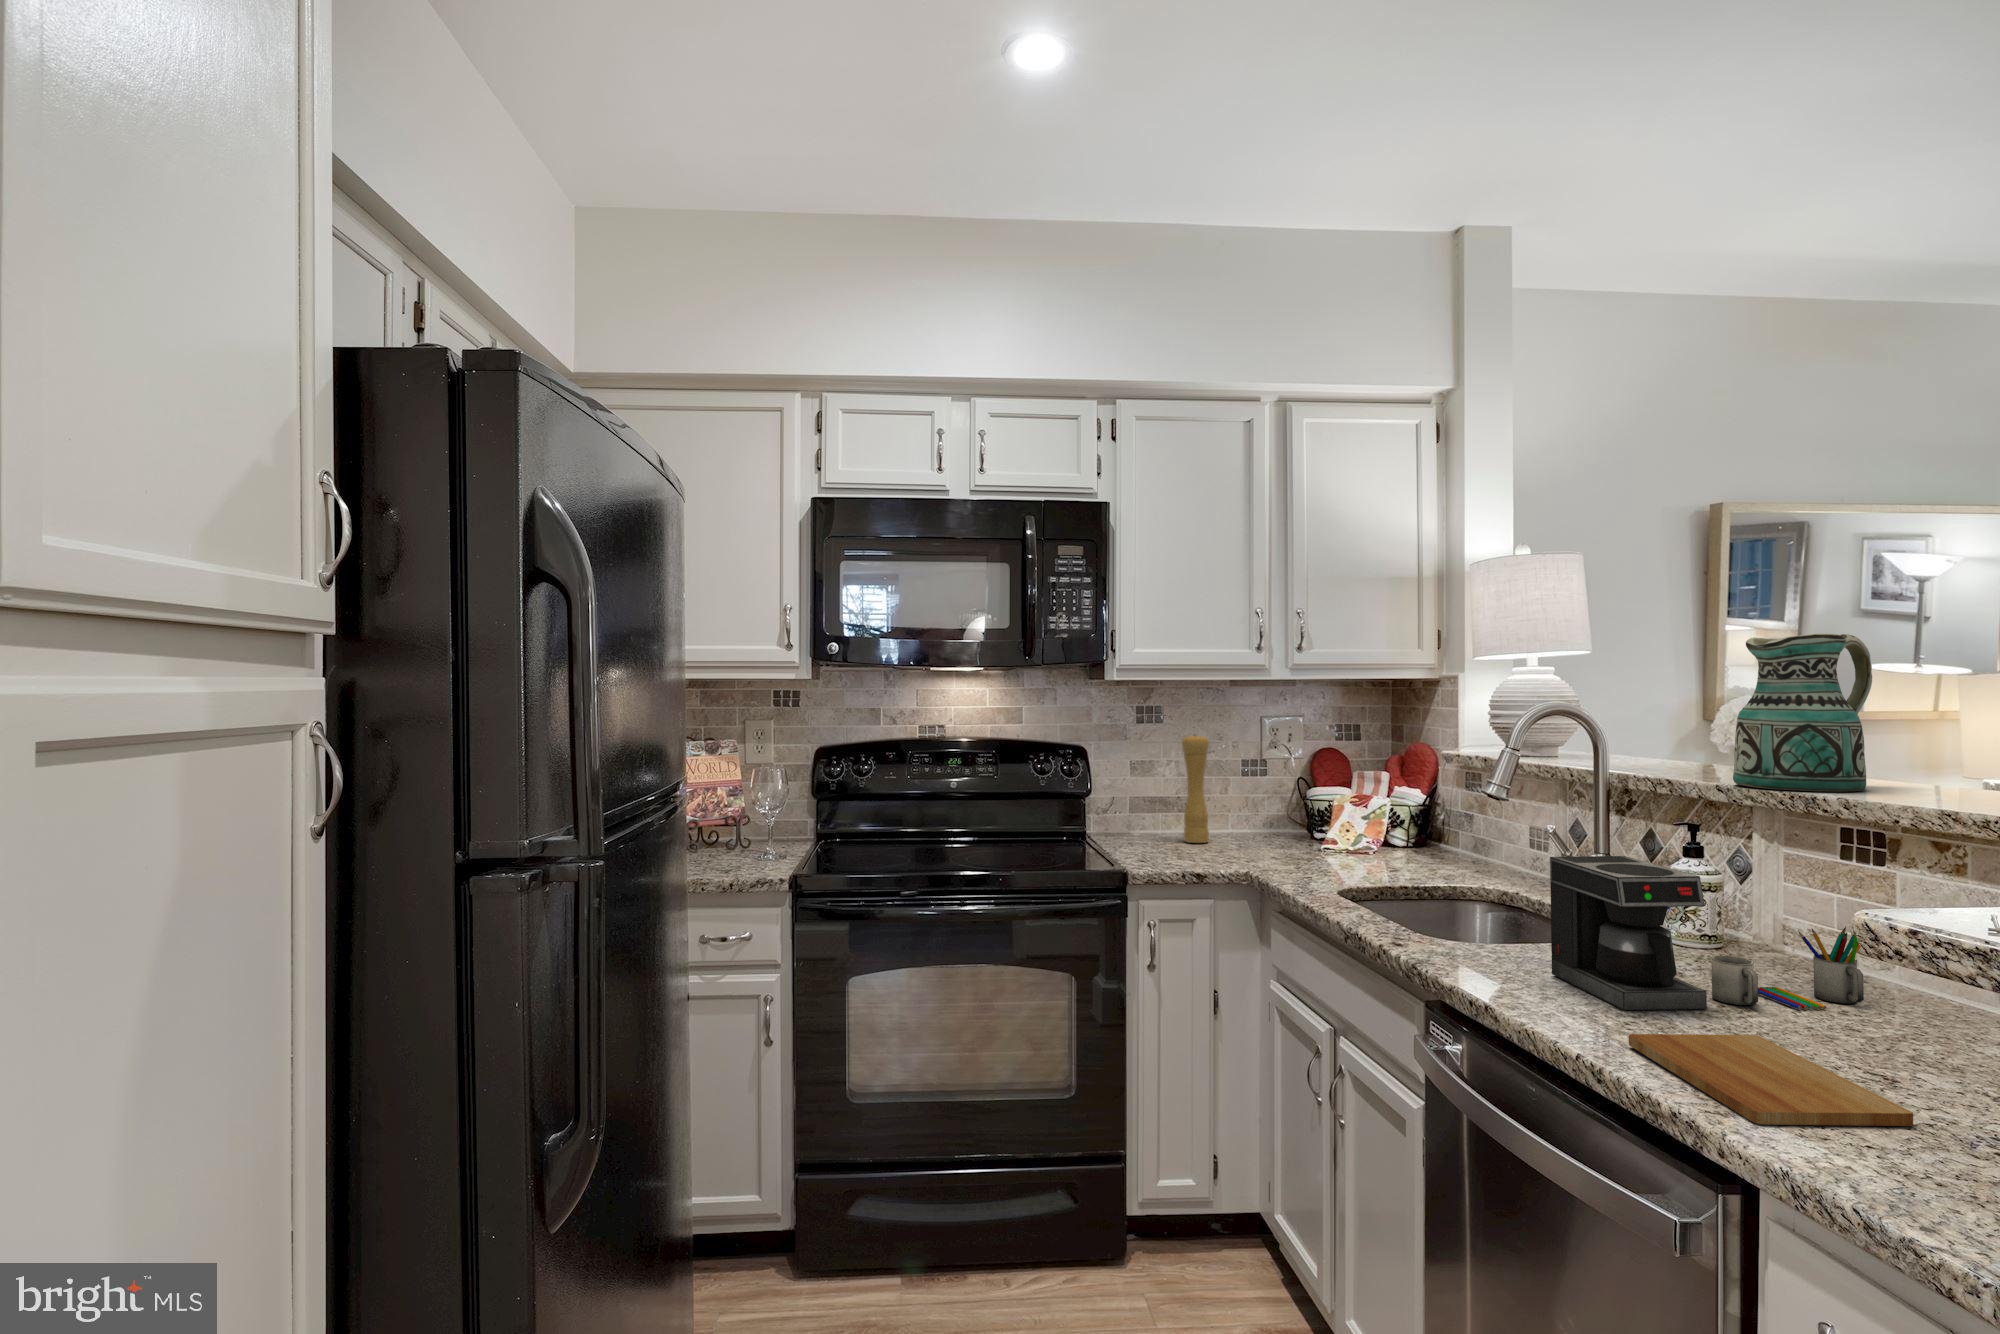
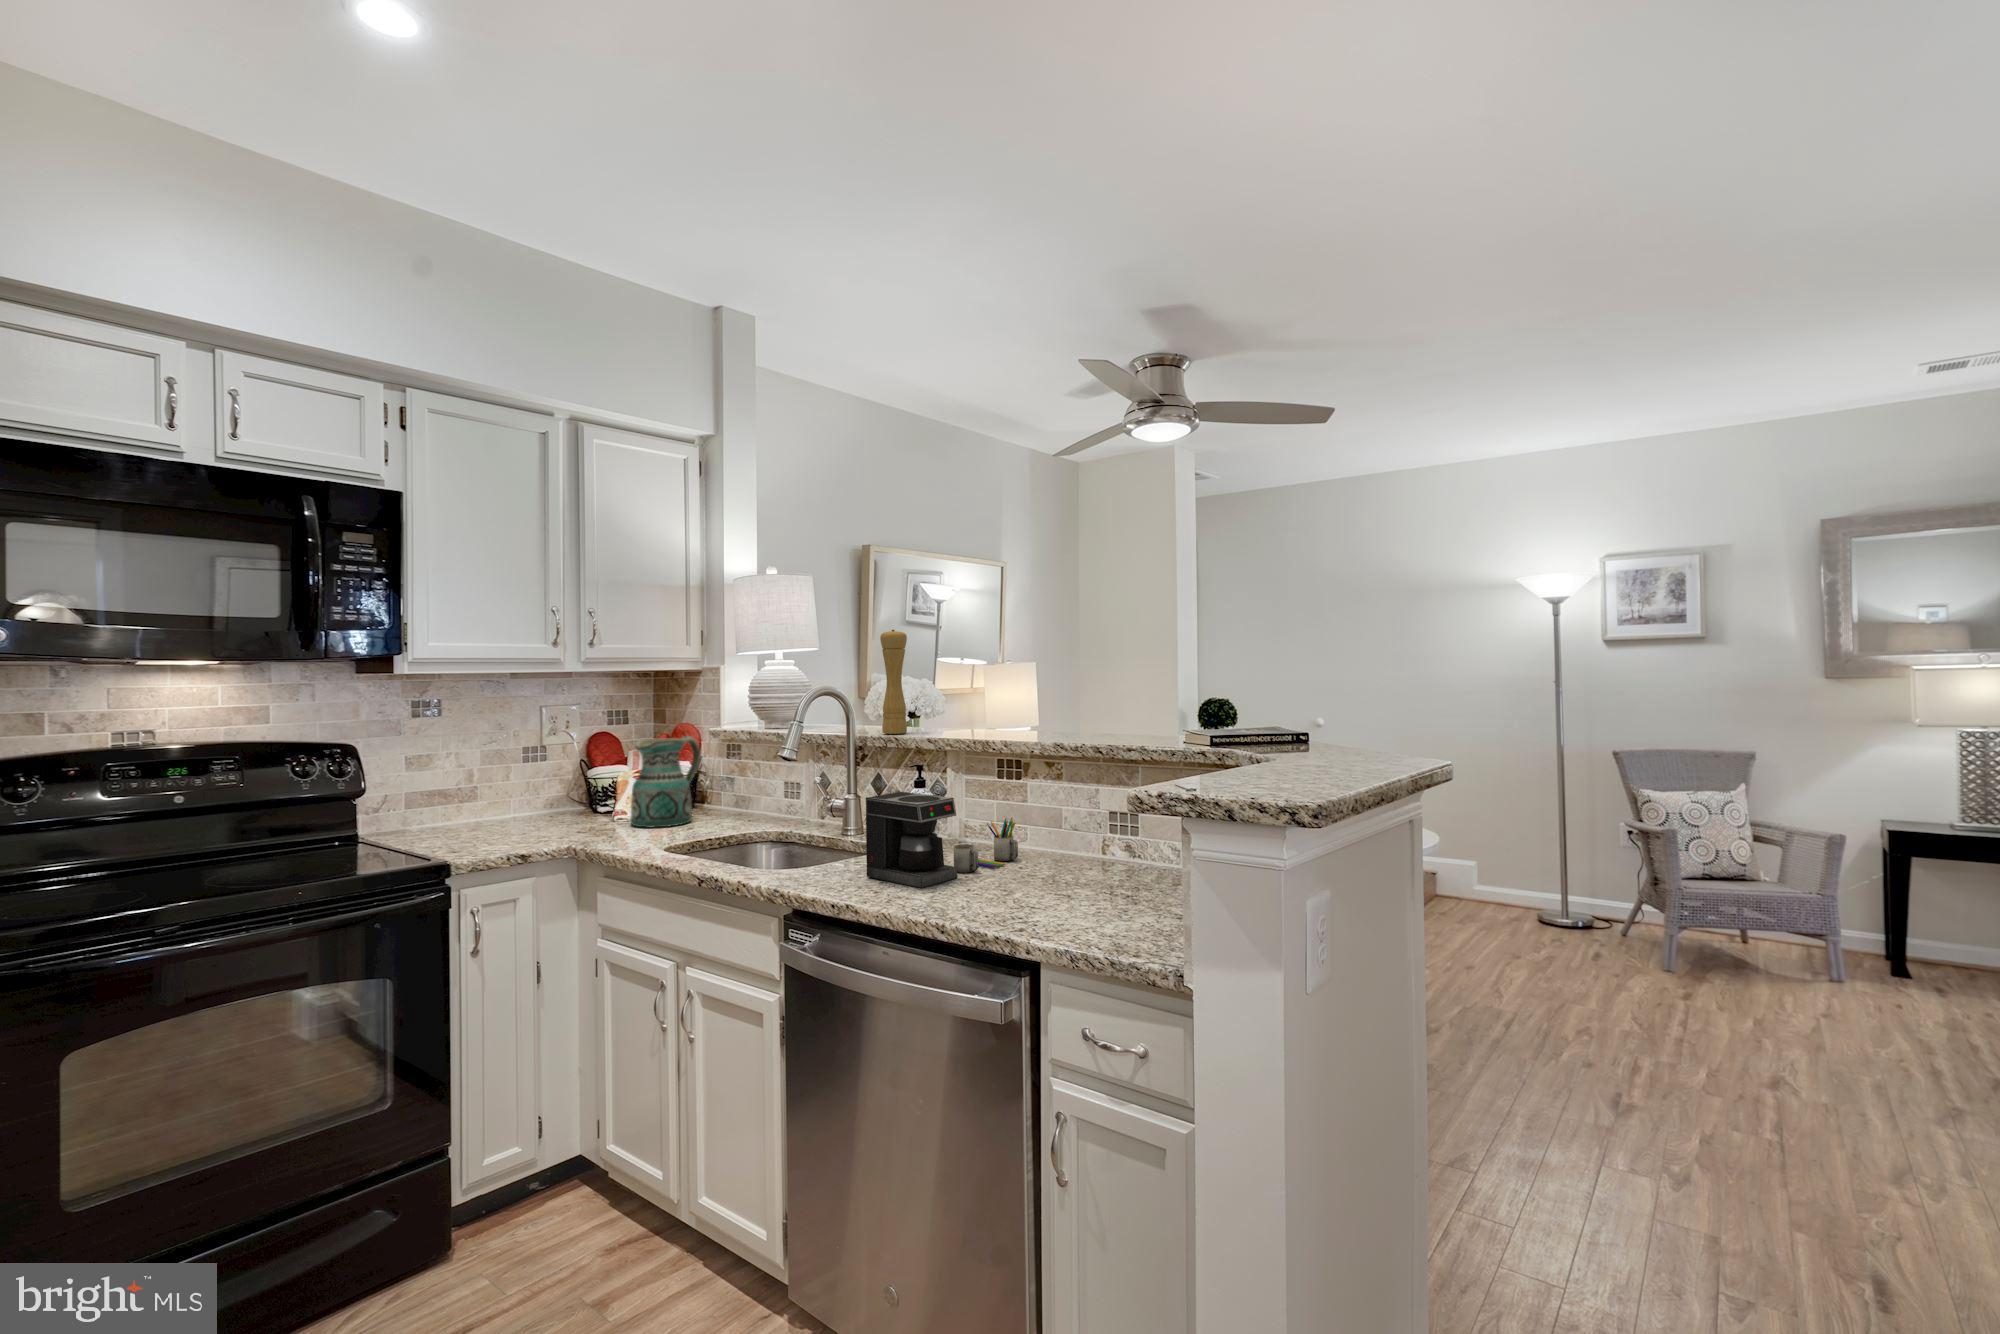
ceramic pitcher: present [1733,634,1872,792] -> present [631,735,700,828]
pepper mill: present [1182,734,1209,843] -> present [880,630,907,734]
cutting board: present [1629,1034,1913,1126] -> none [943,884,1077,926]

